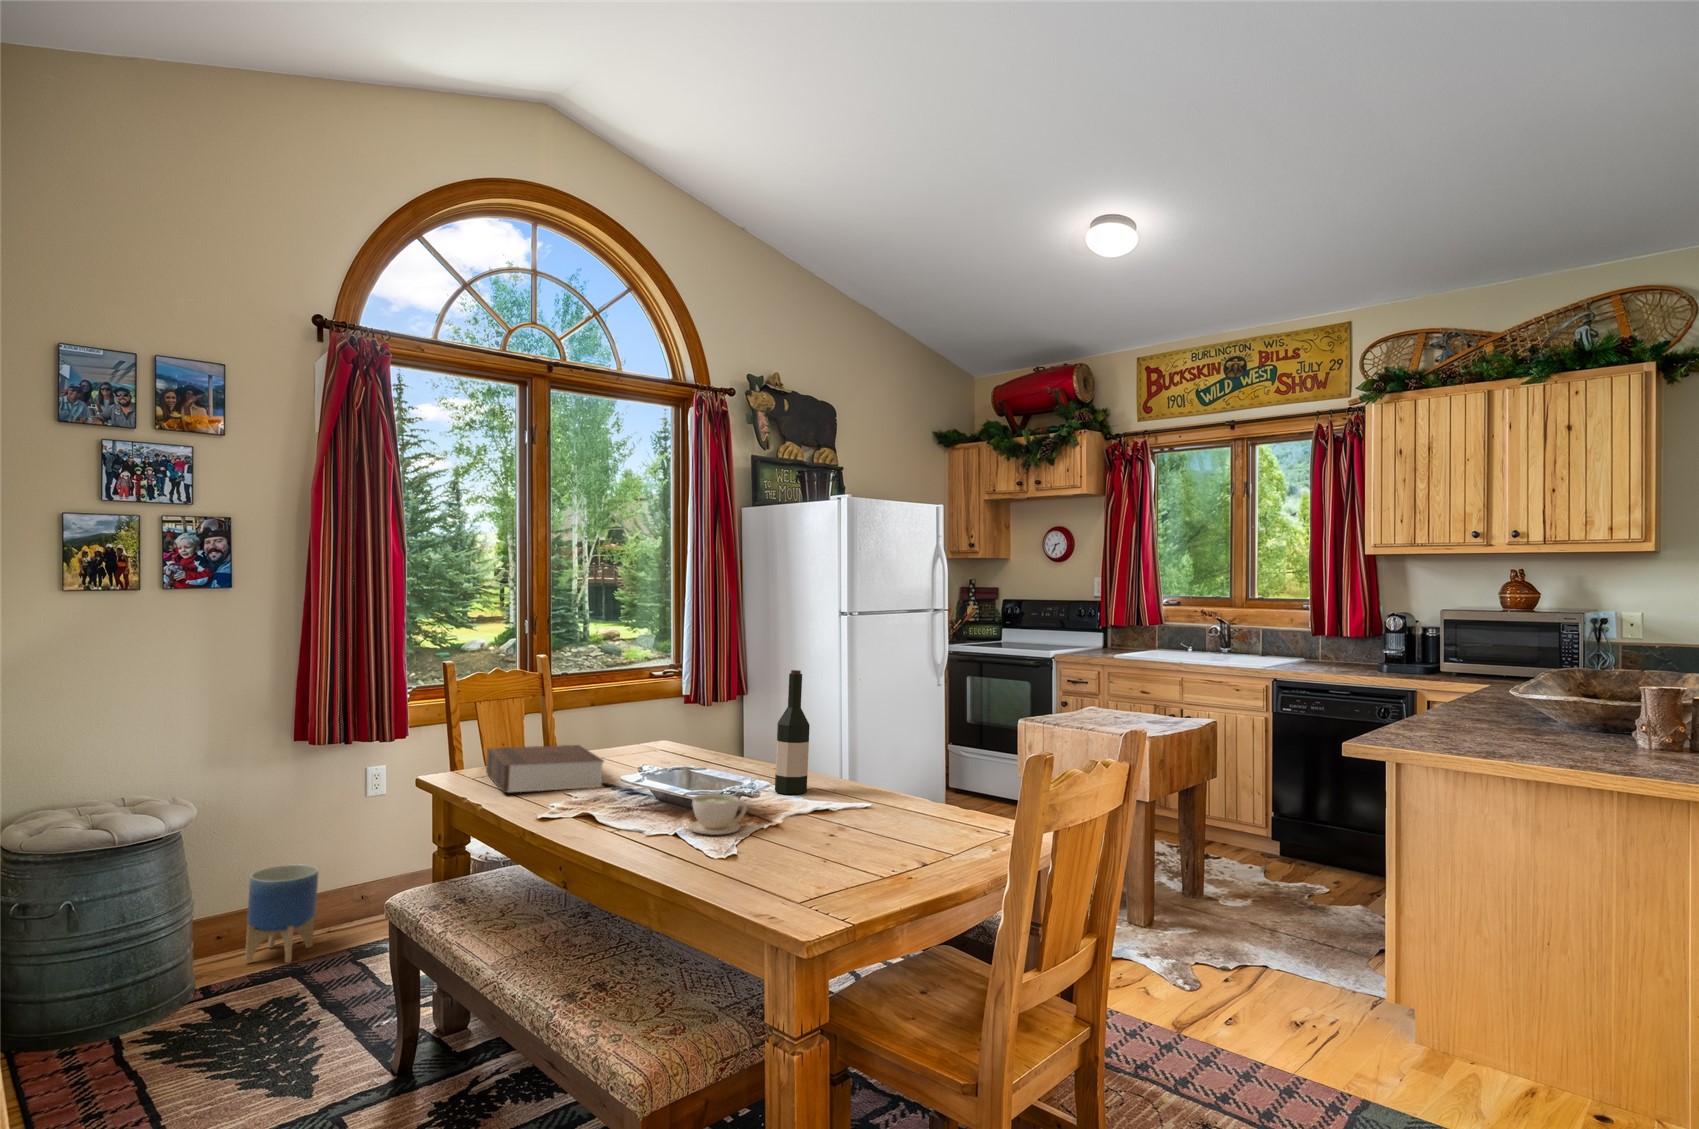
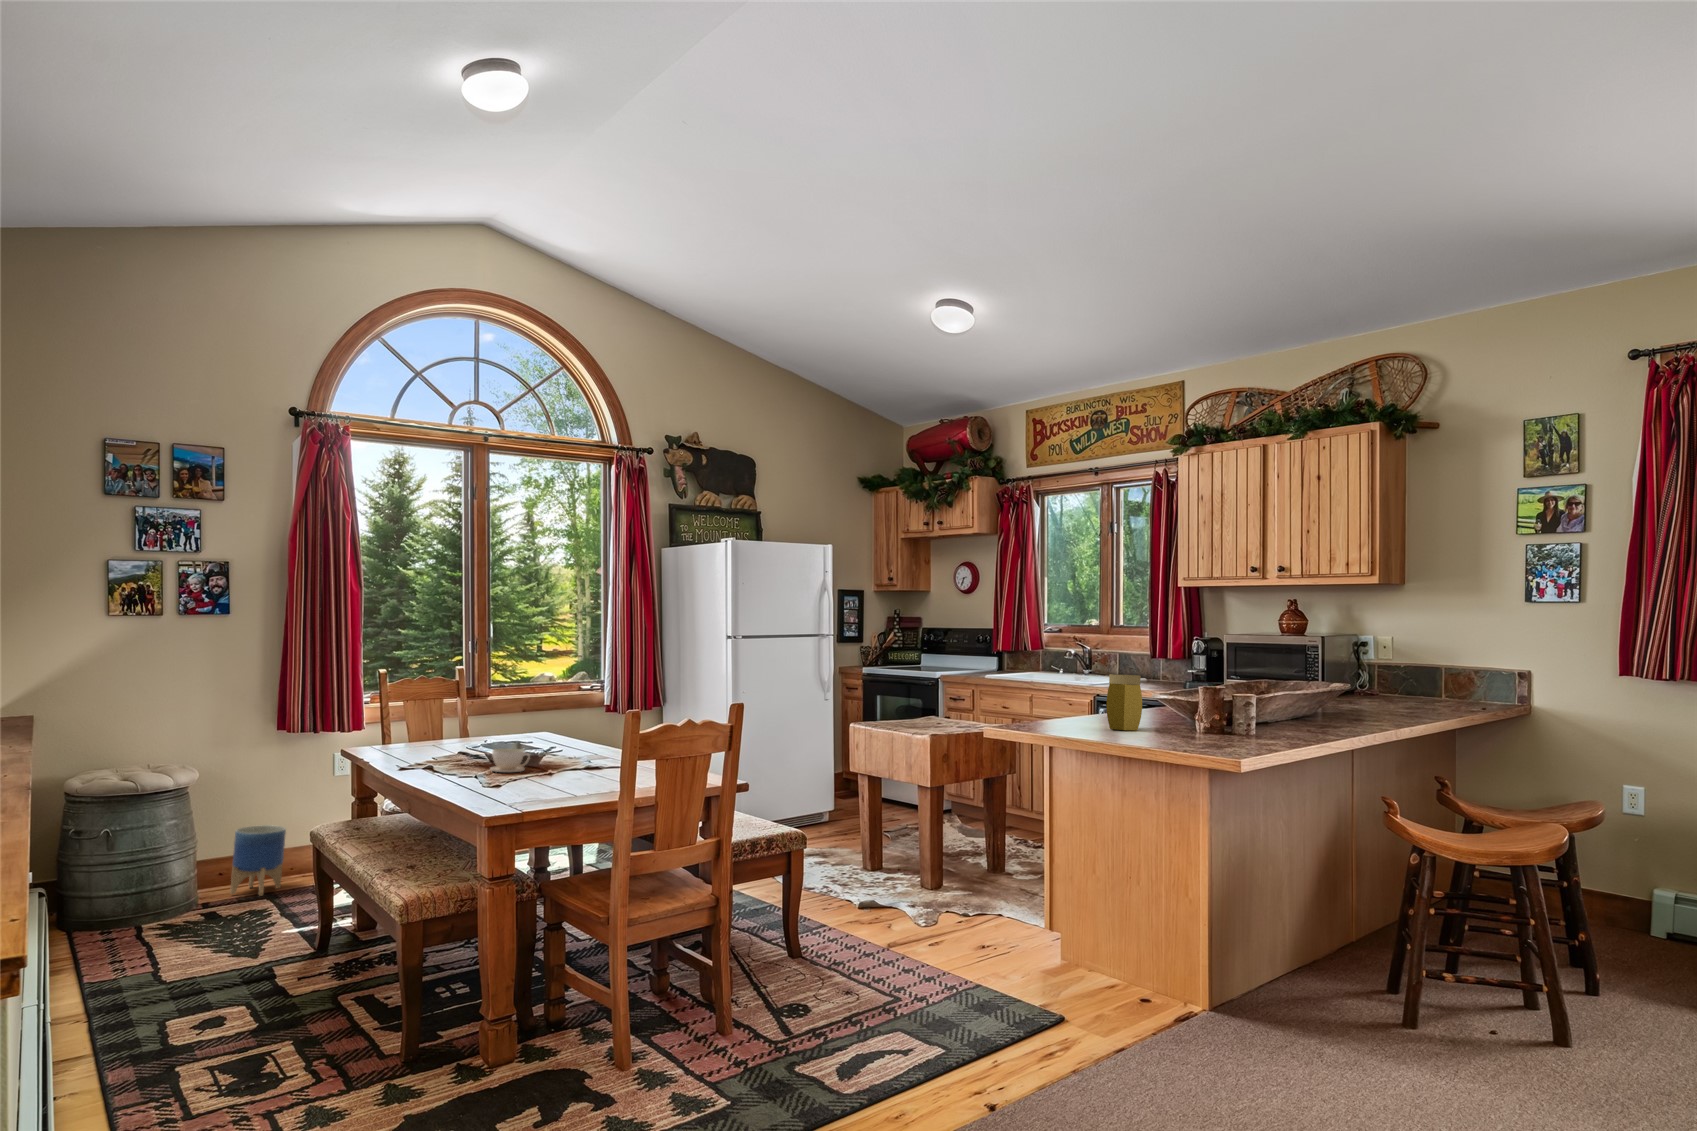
wine bottle: present [775,670,810,794] -> none [575,671,602,758]
jar: none [1503,671,1569,749] -> present [1106,674,1142,730]
book: present [486,745,604,793] -> none [388,727,464,753]

